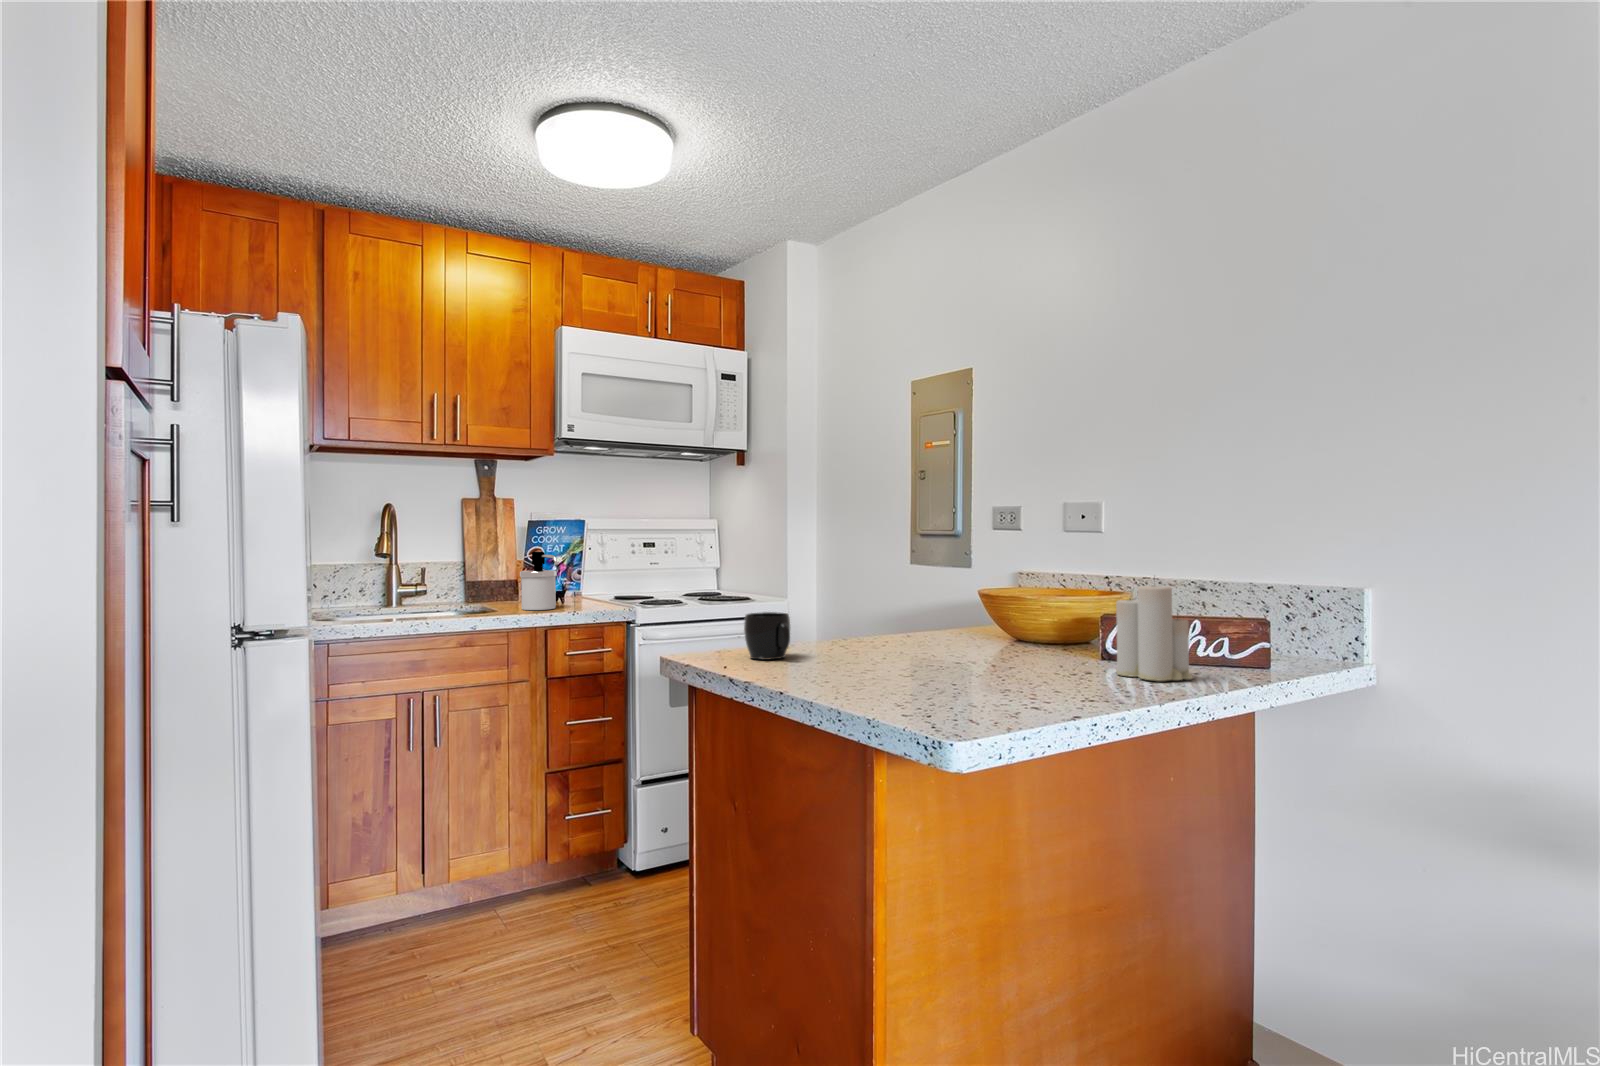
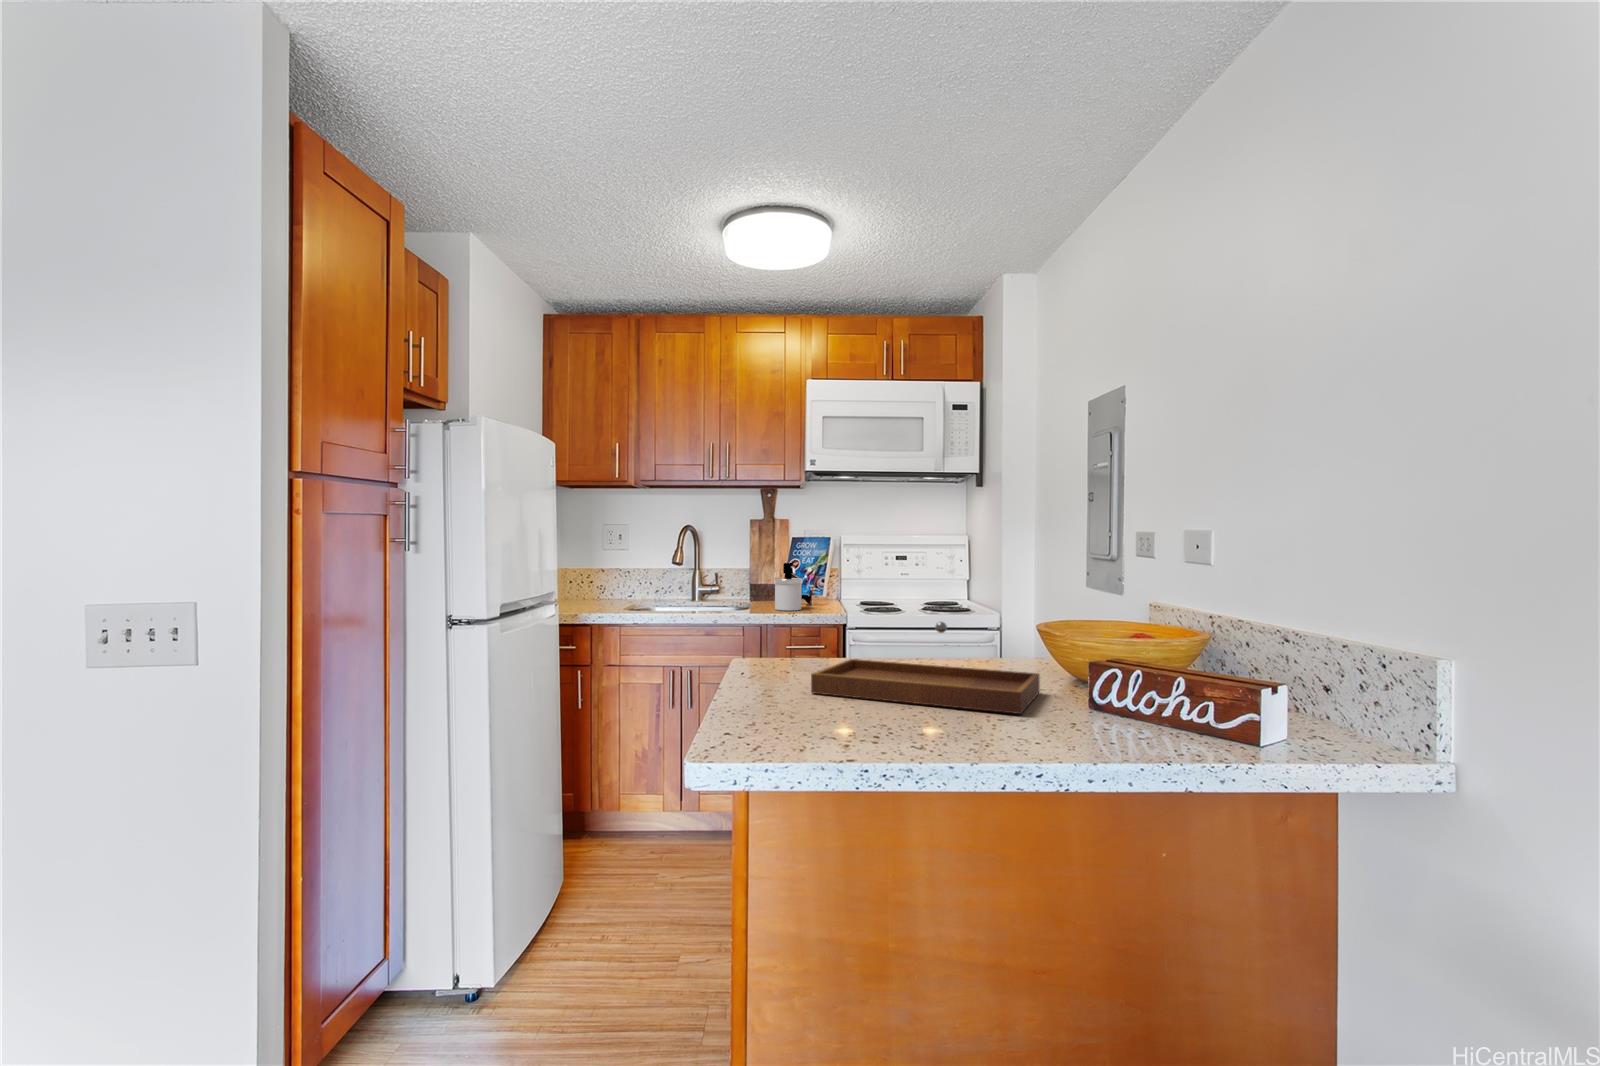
candle: present [1116,585,1192,681] -> none [1042,621,1111,743]
tray: none [846,590,1080,675] -> present [811,622,1040,714]
mug: present [744,612,790,660] -> none [771,628,811,670]

